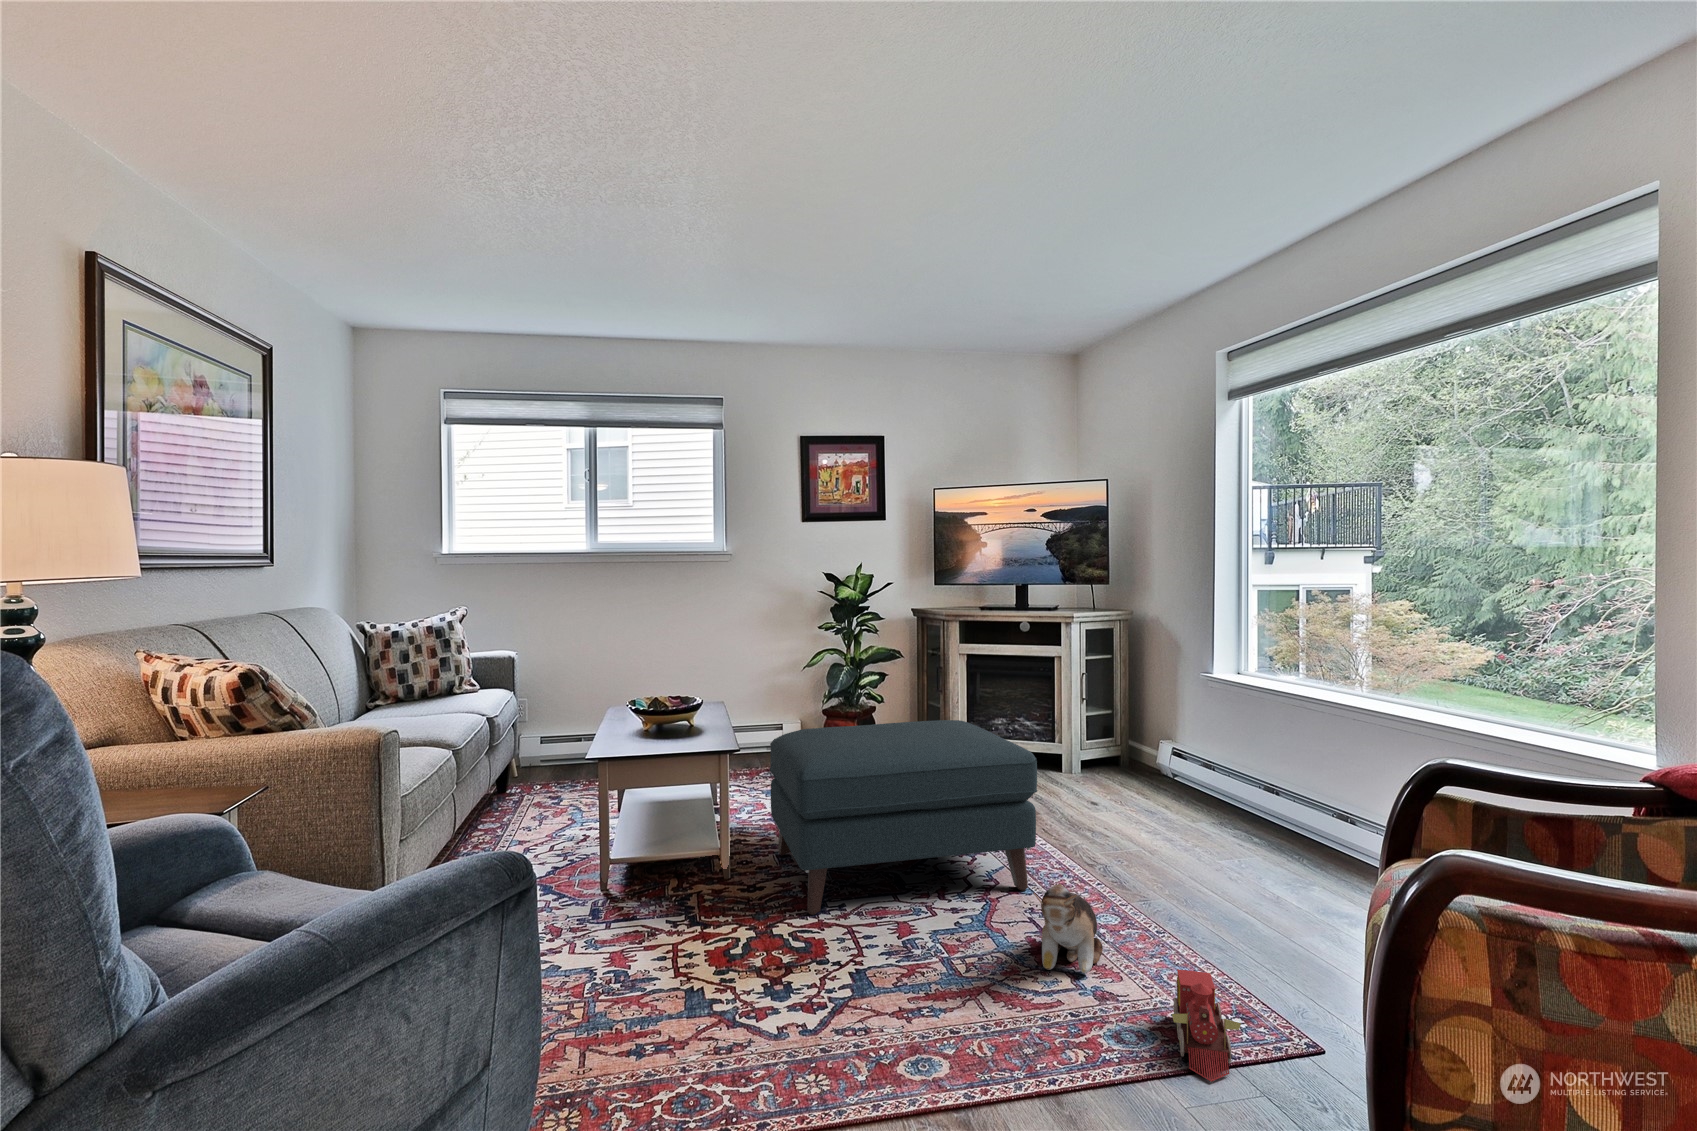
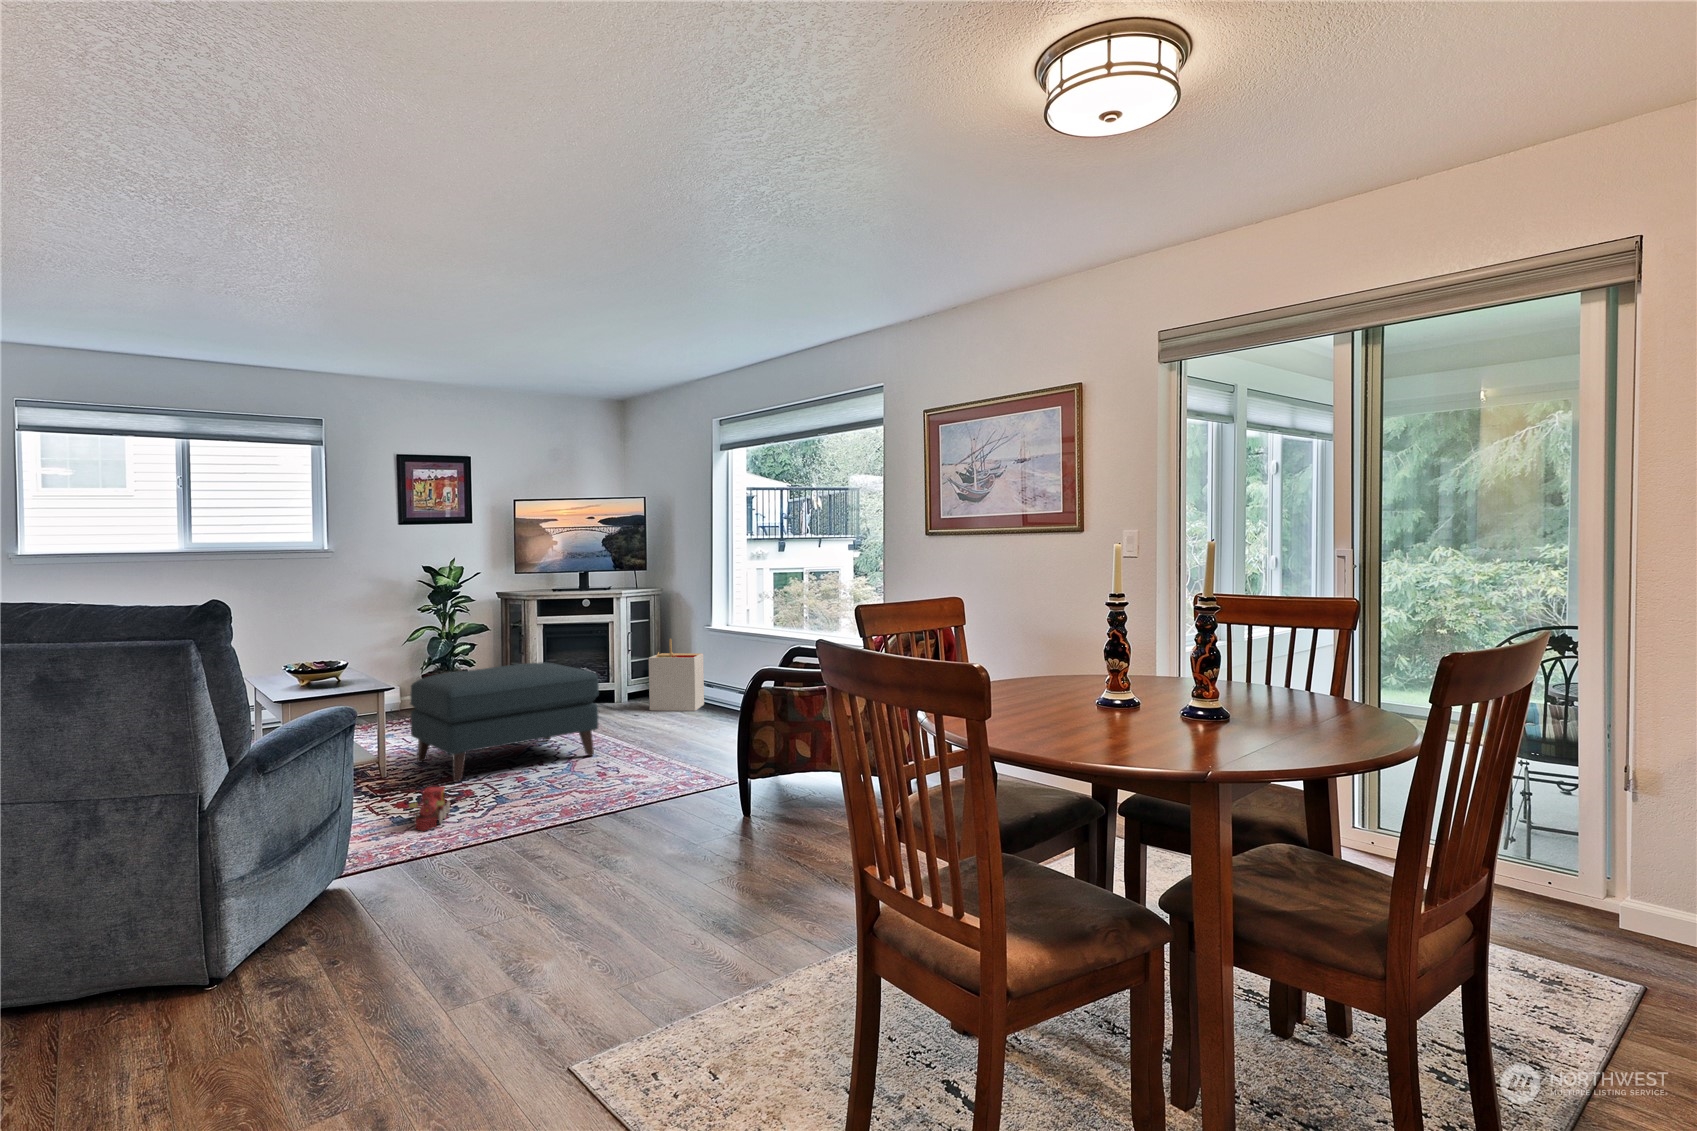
storage bin: none [1114,689,1200,807] -> present [649,639,704,711]
plush toy: present [1034,884,1103,973] -> none [598,732,636,780]
toy train: present [1172,969,1241,1082] -> present [409,786,450,830]

